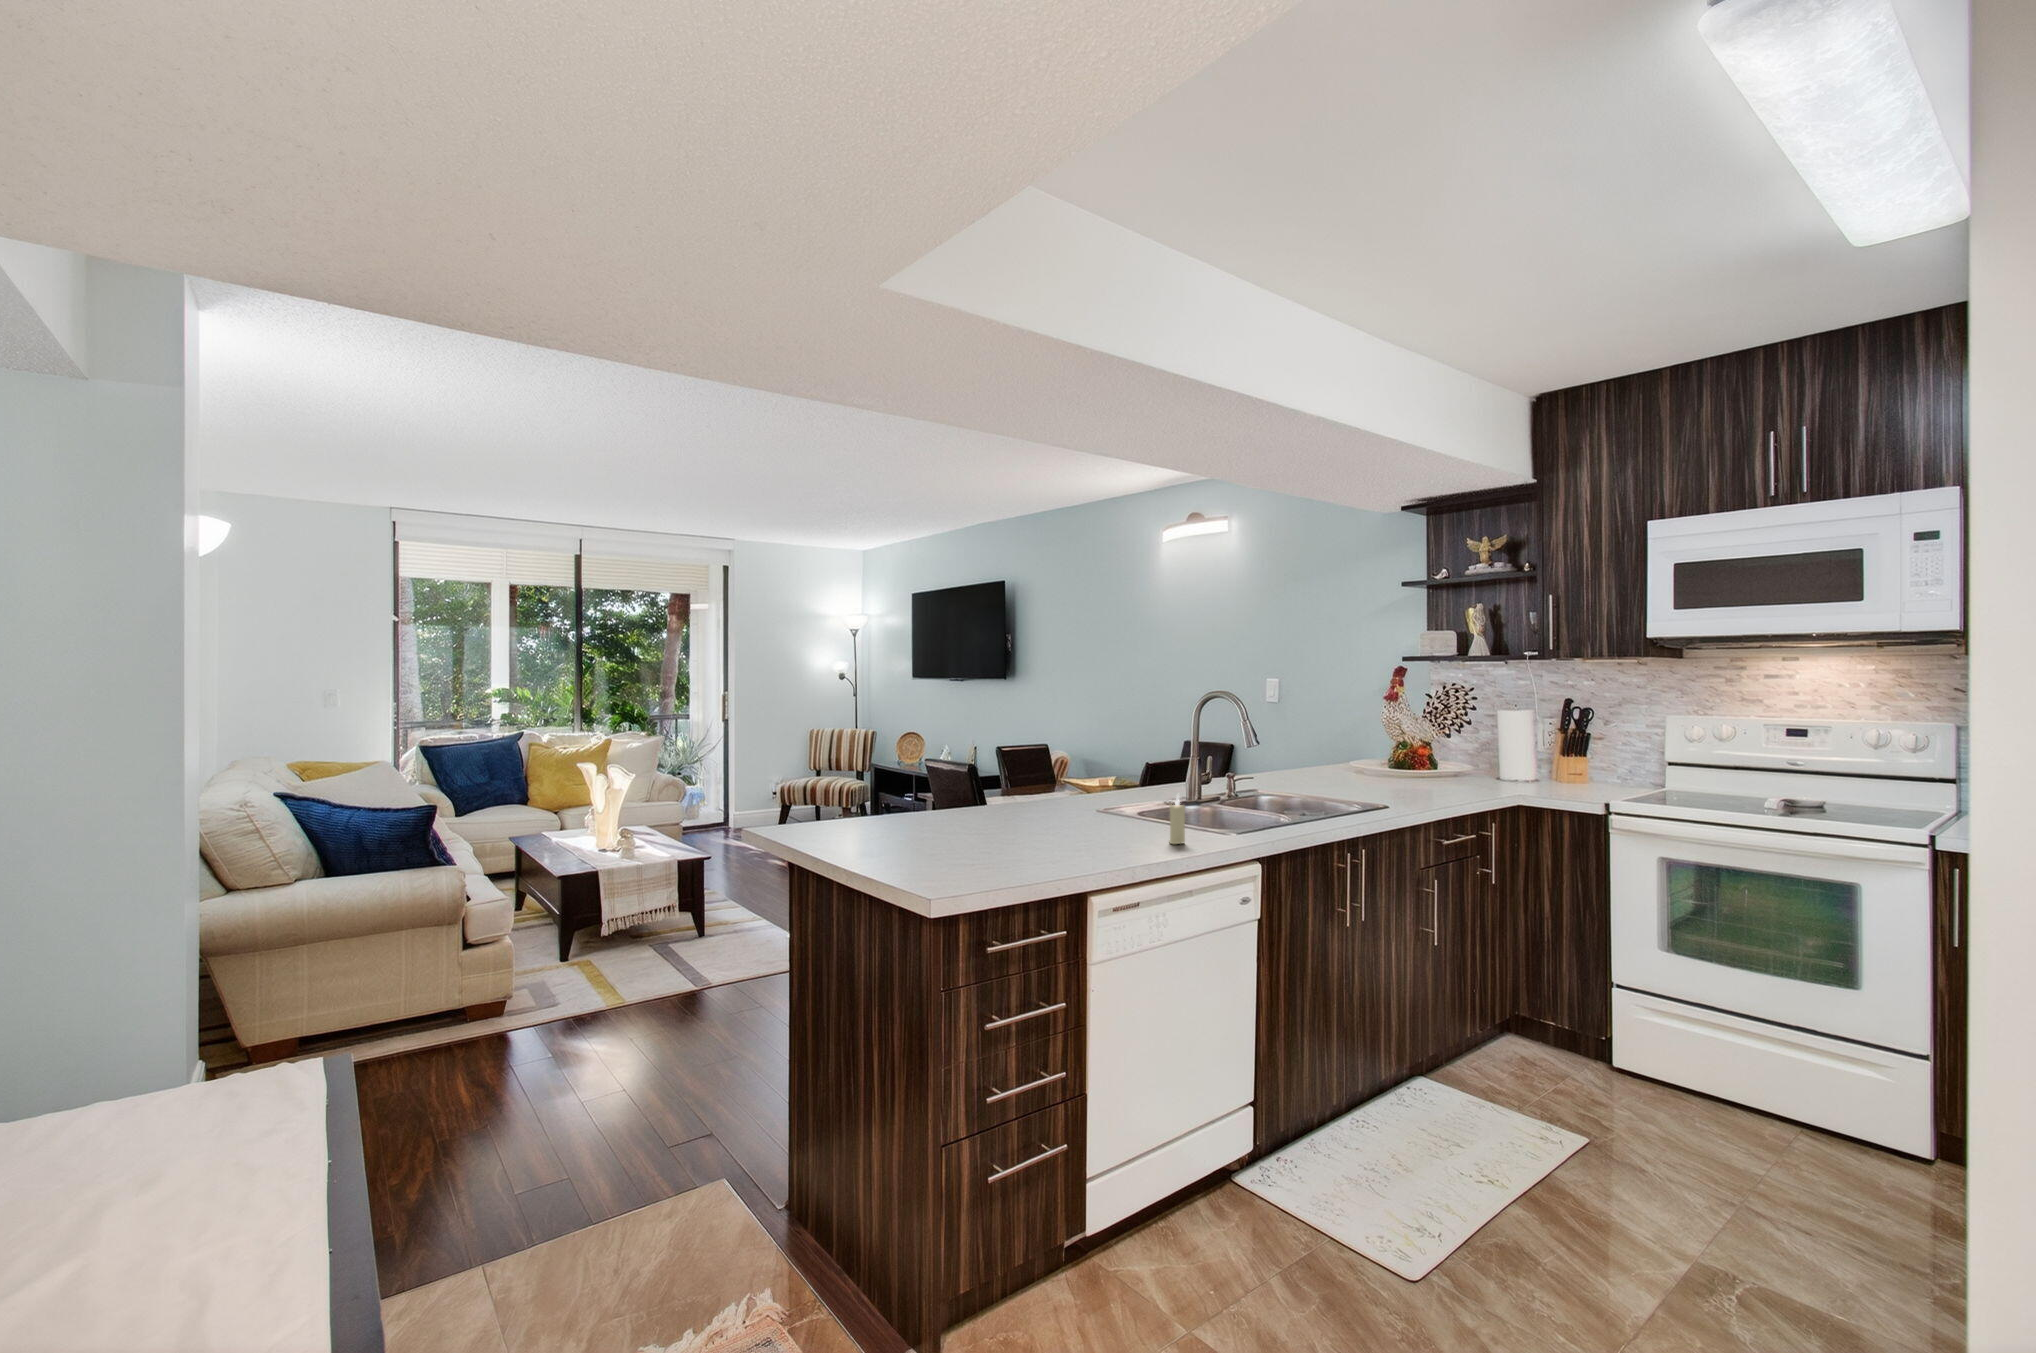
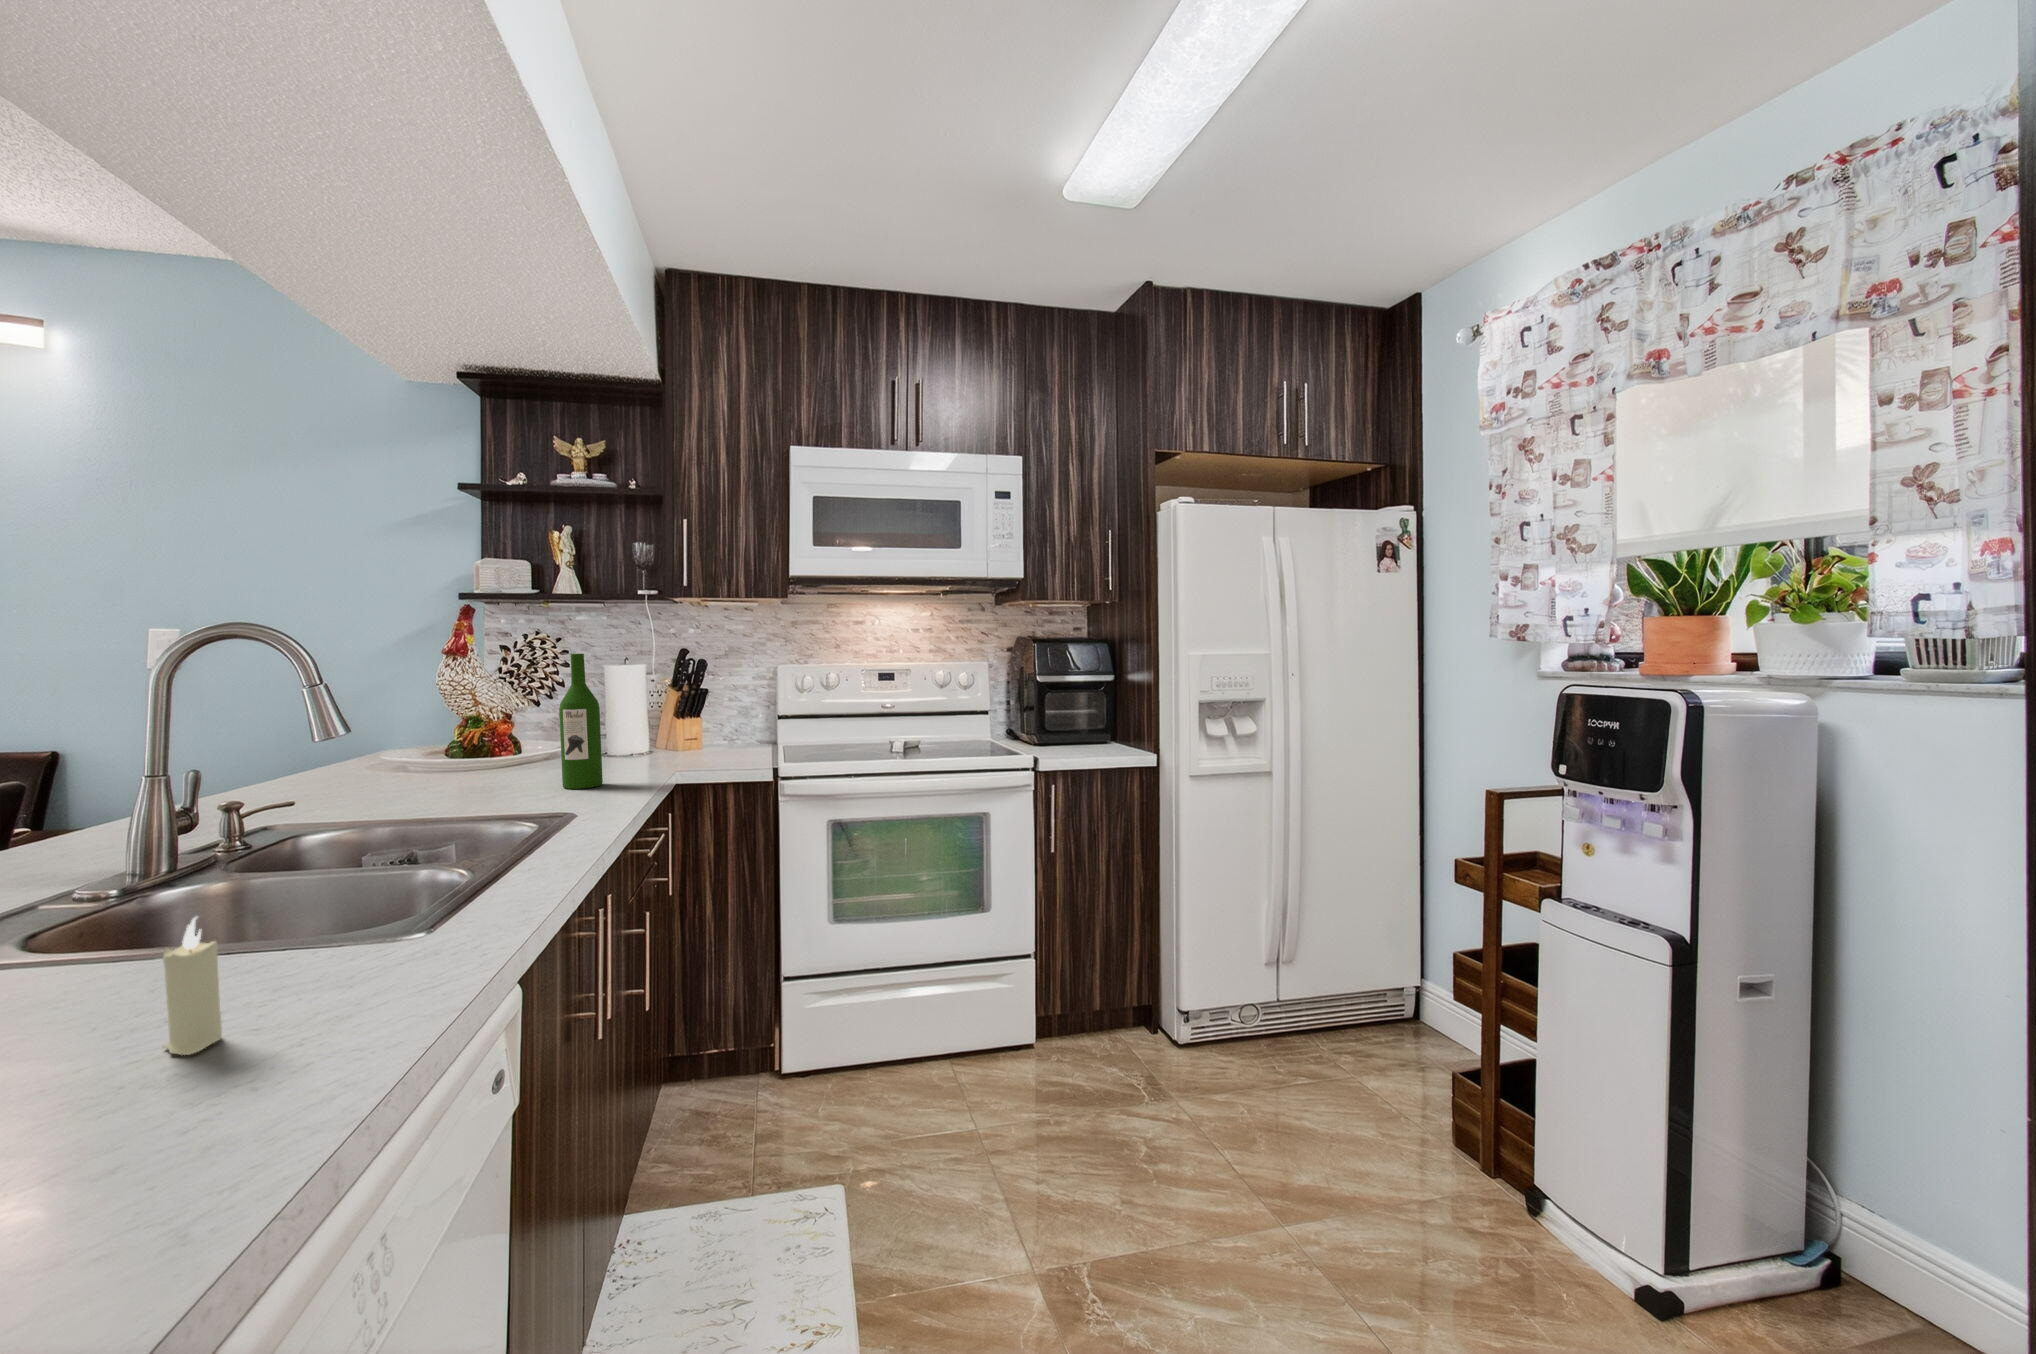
wine bottle: none [1430,700,1459,795] -> present [559,654,603,789]

